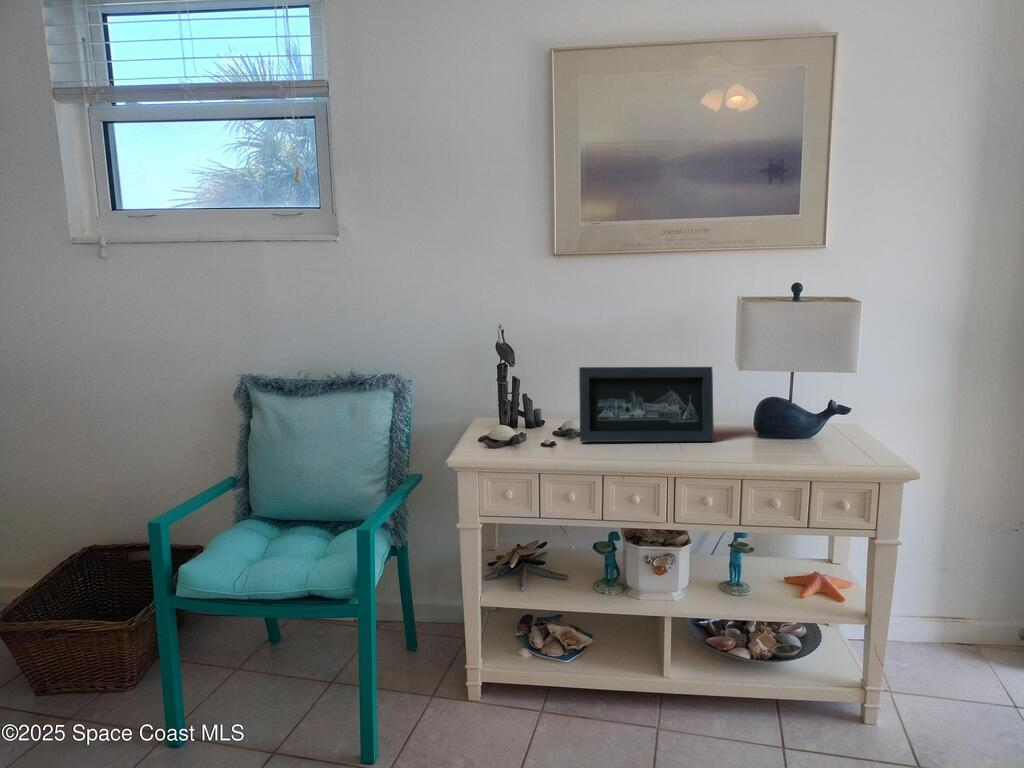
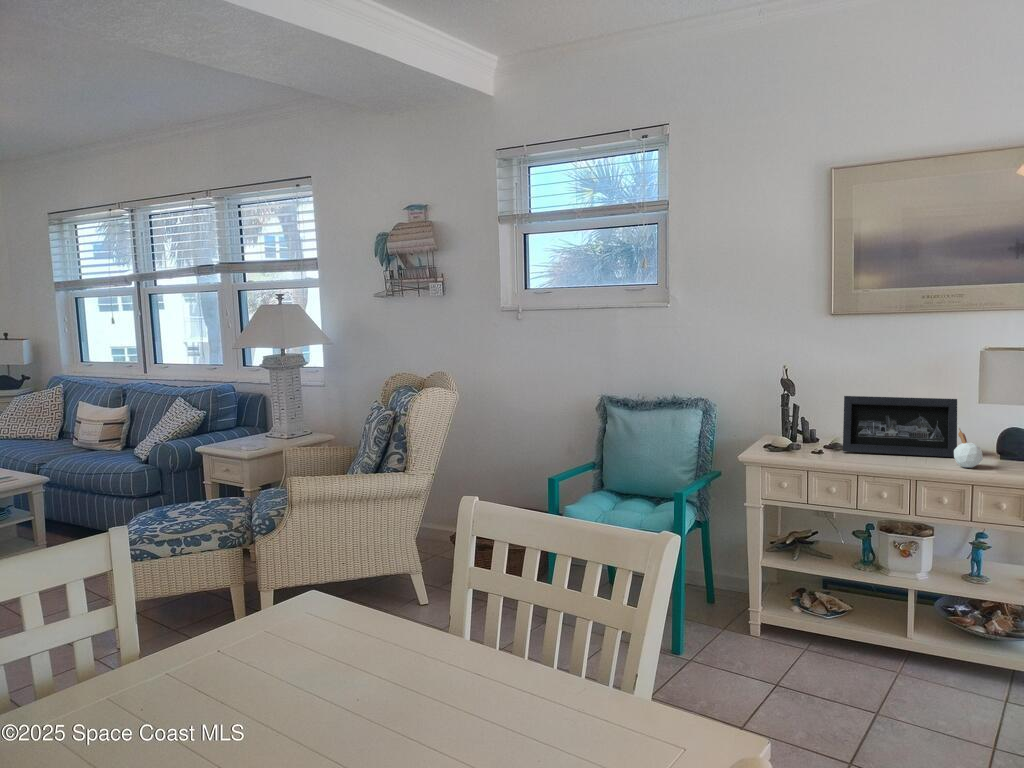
candle: none [715,400,748,457] -> present [954,424,983,468]

